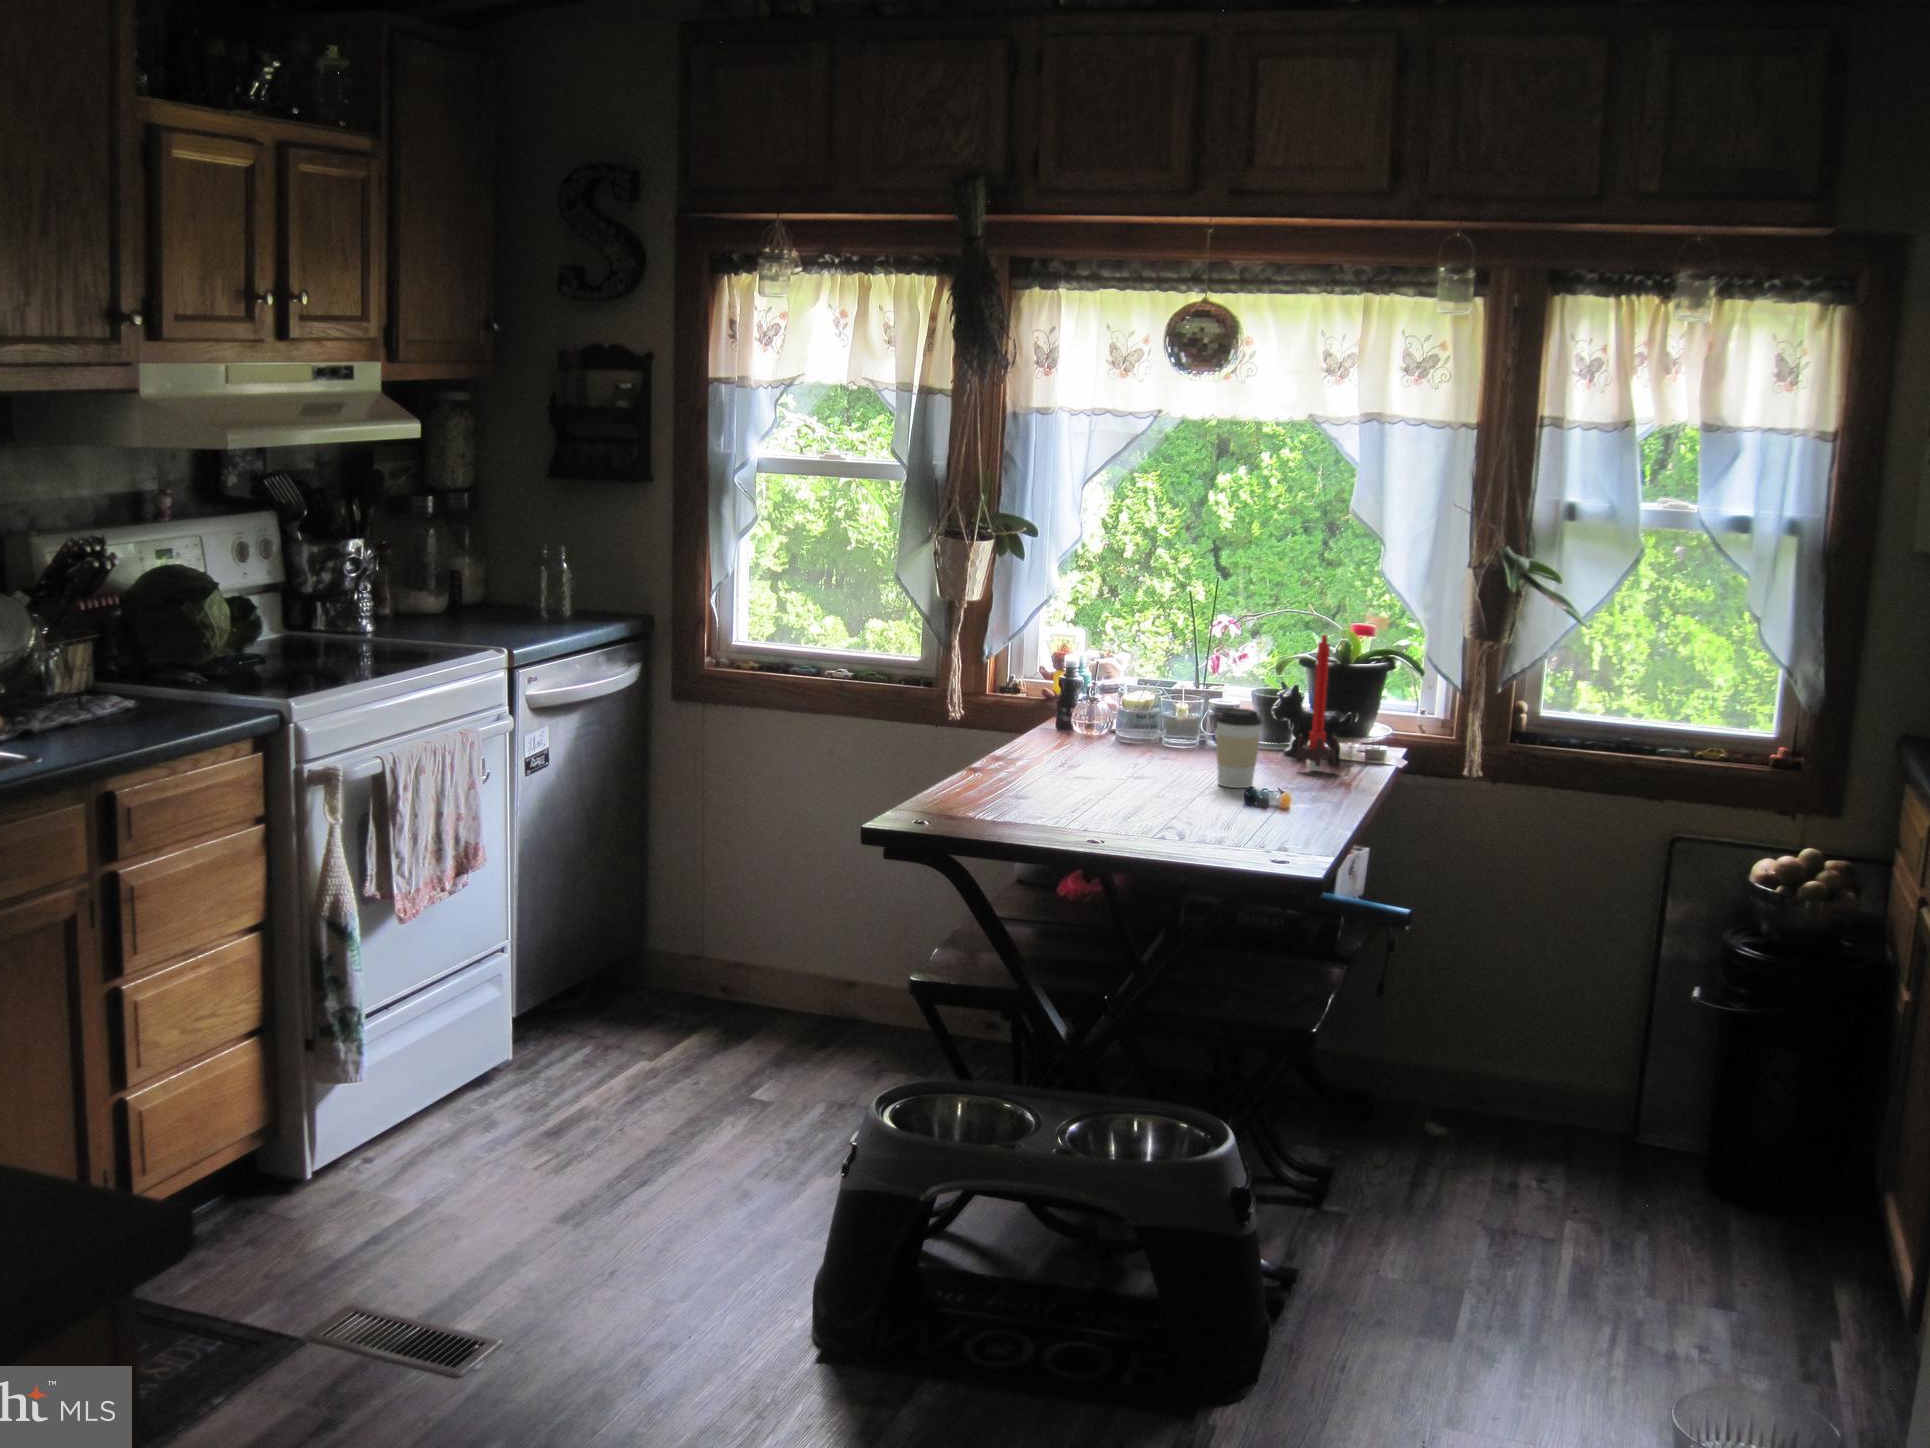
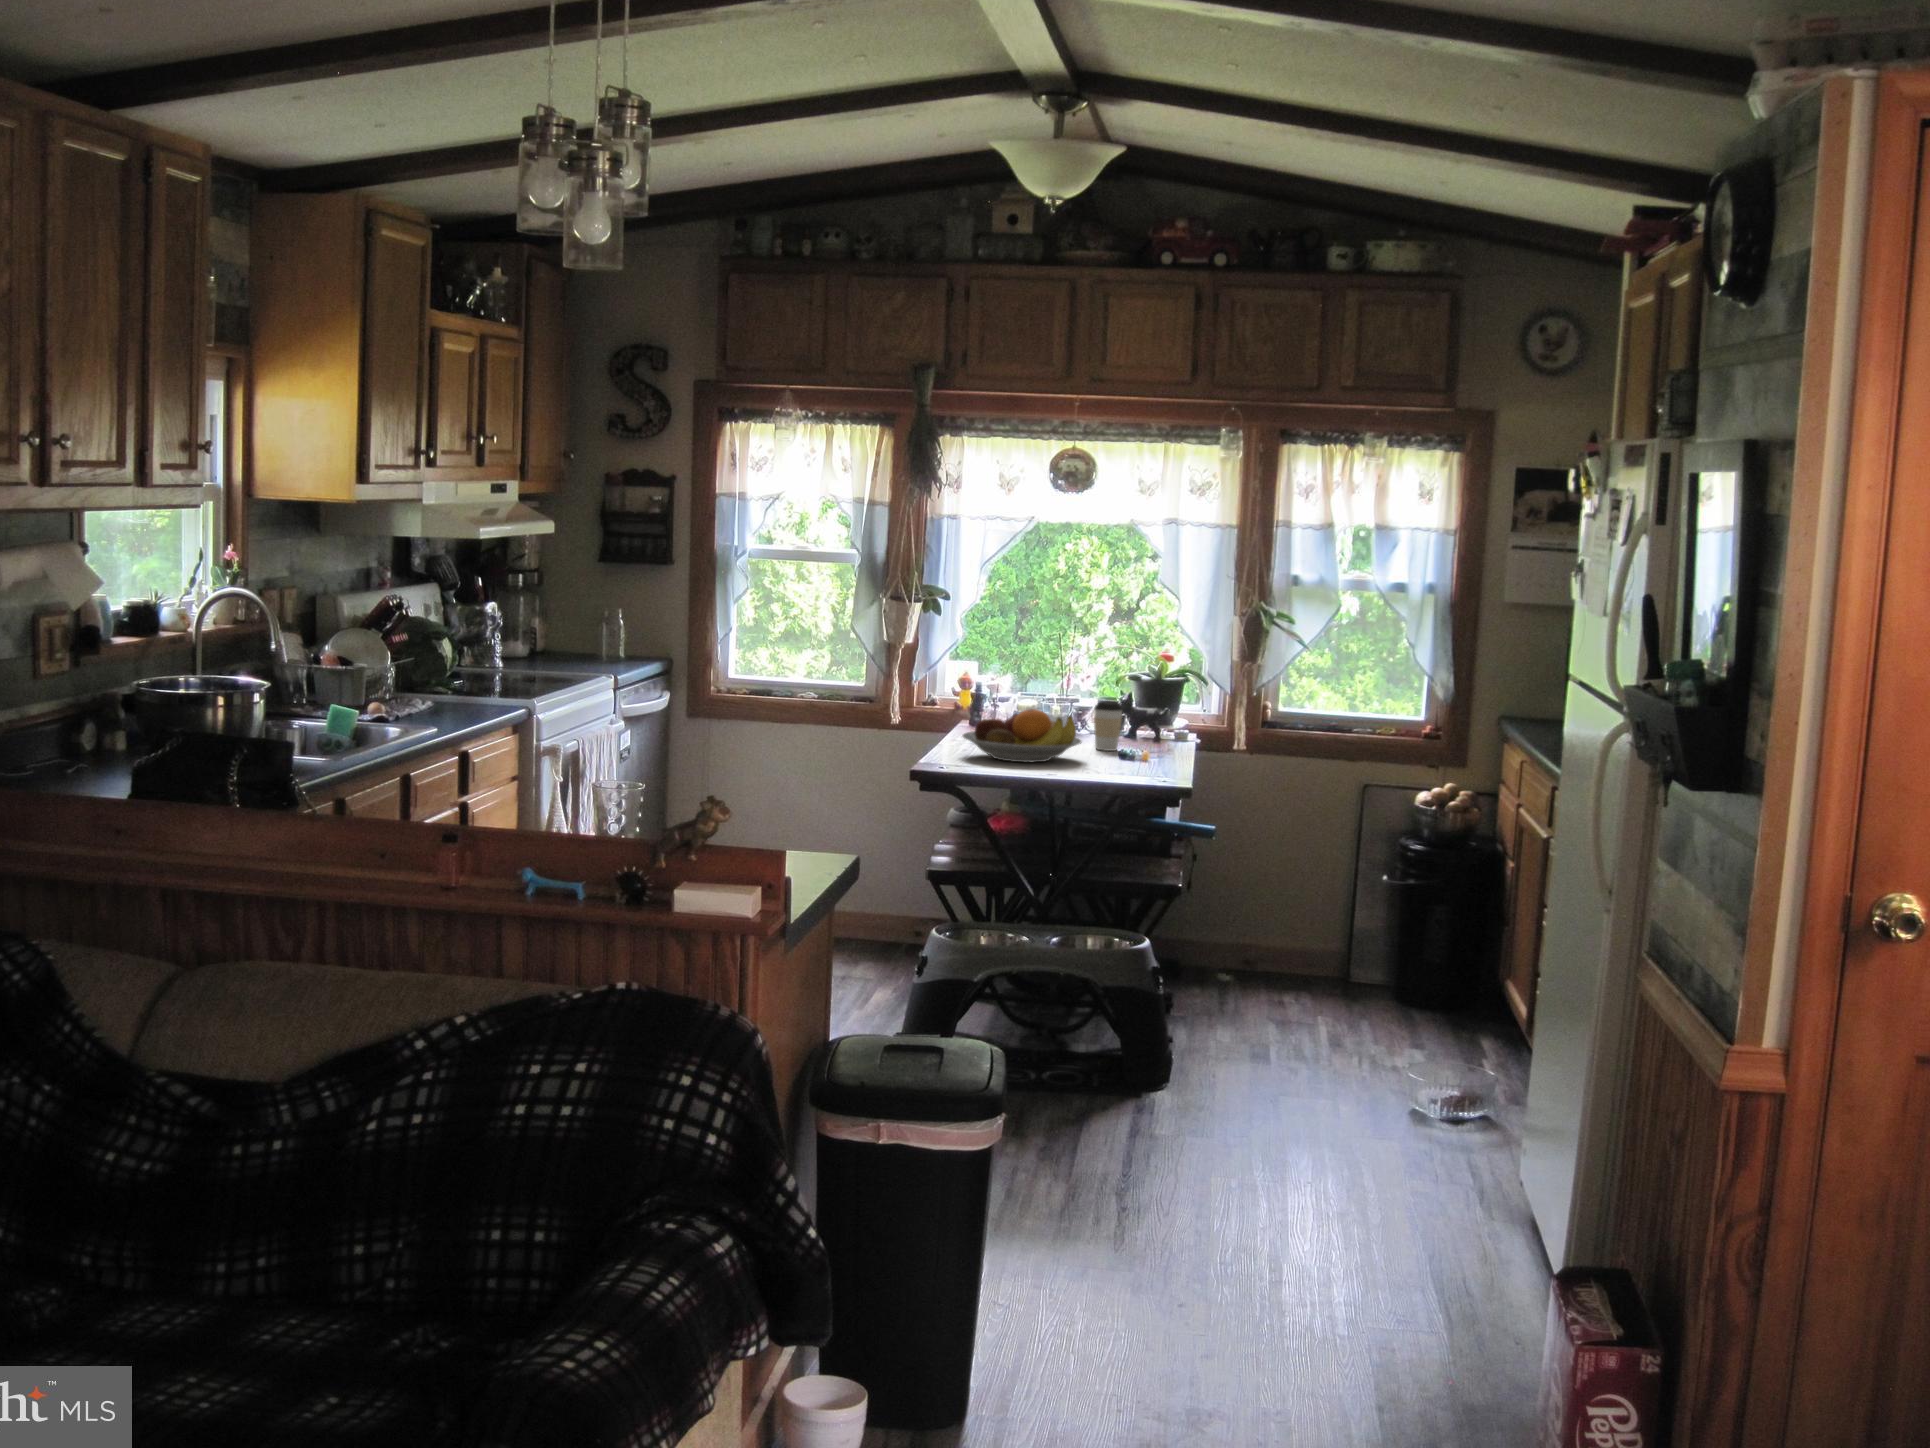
candle: present [1296,635,1337,771] -> none [1138,656,1163,744]
fruit bowl: none [985,729,1177,816] -> present [963,709,1082,762]

